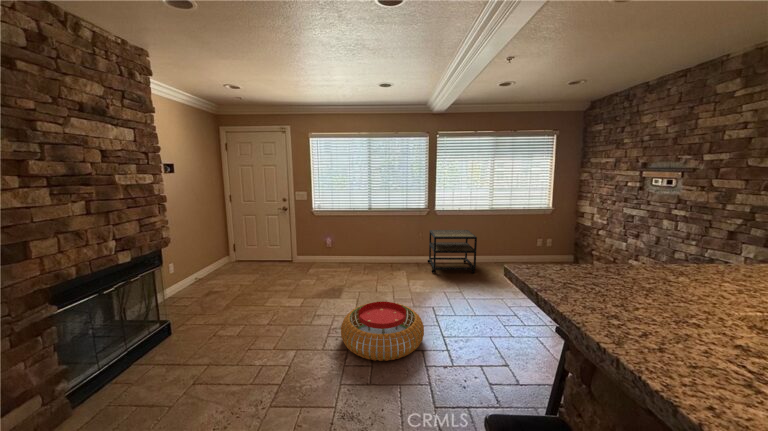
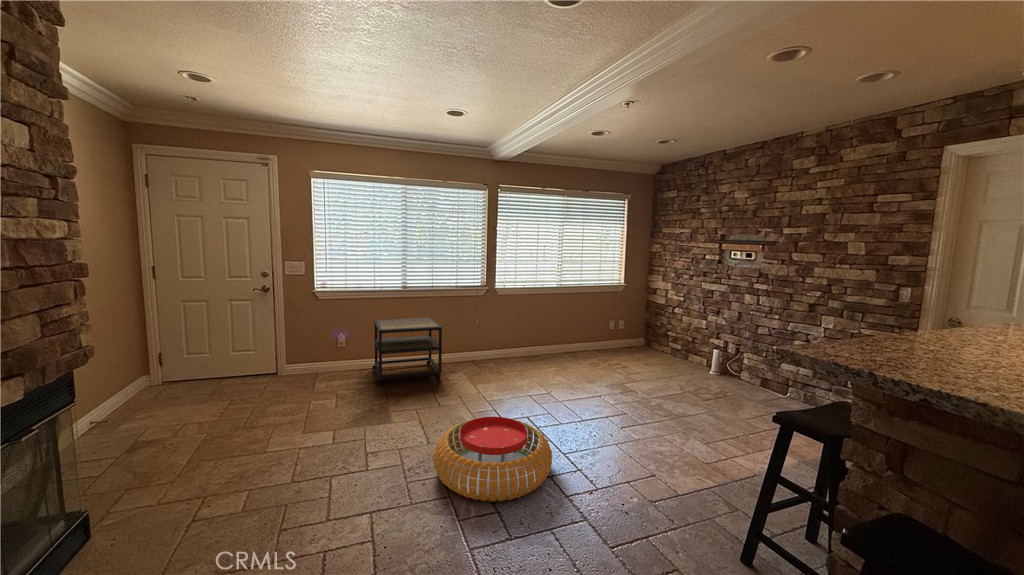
side table: present [428,230,477,273] -> present [372,318,442,385]

